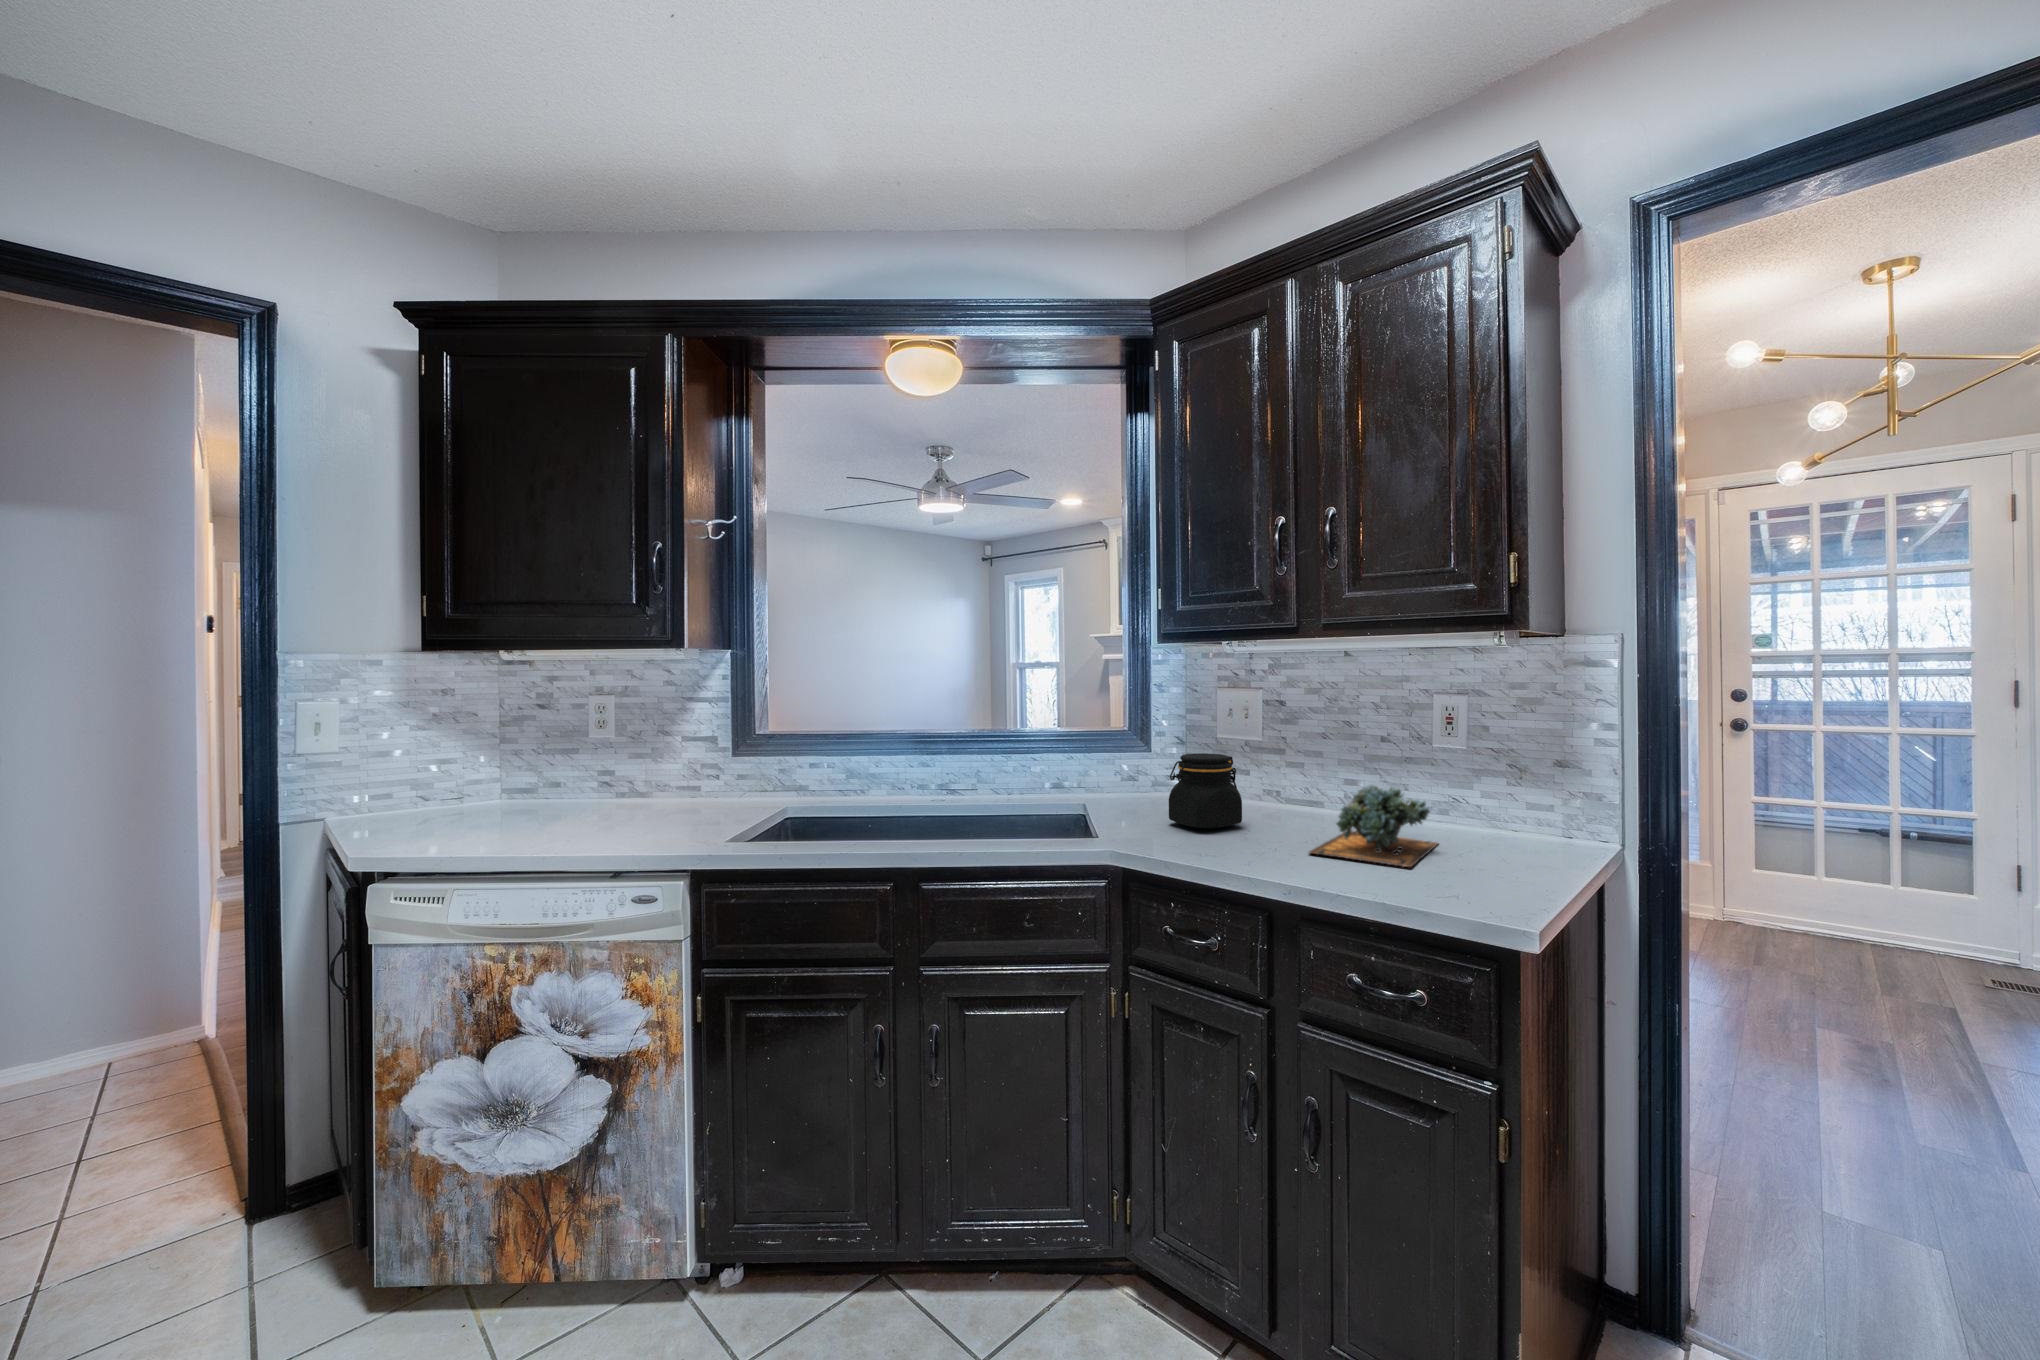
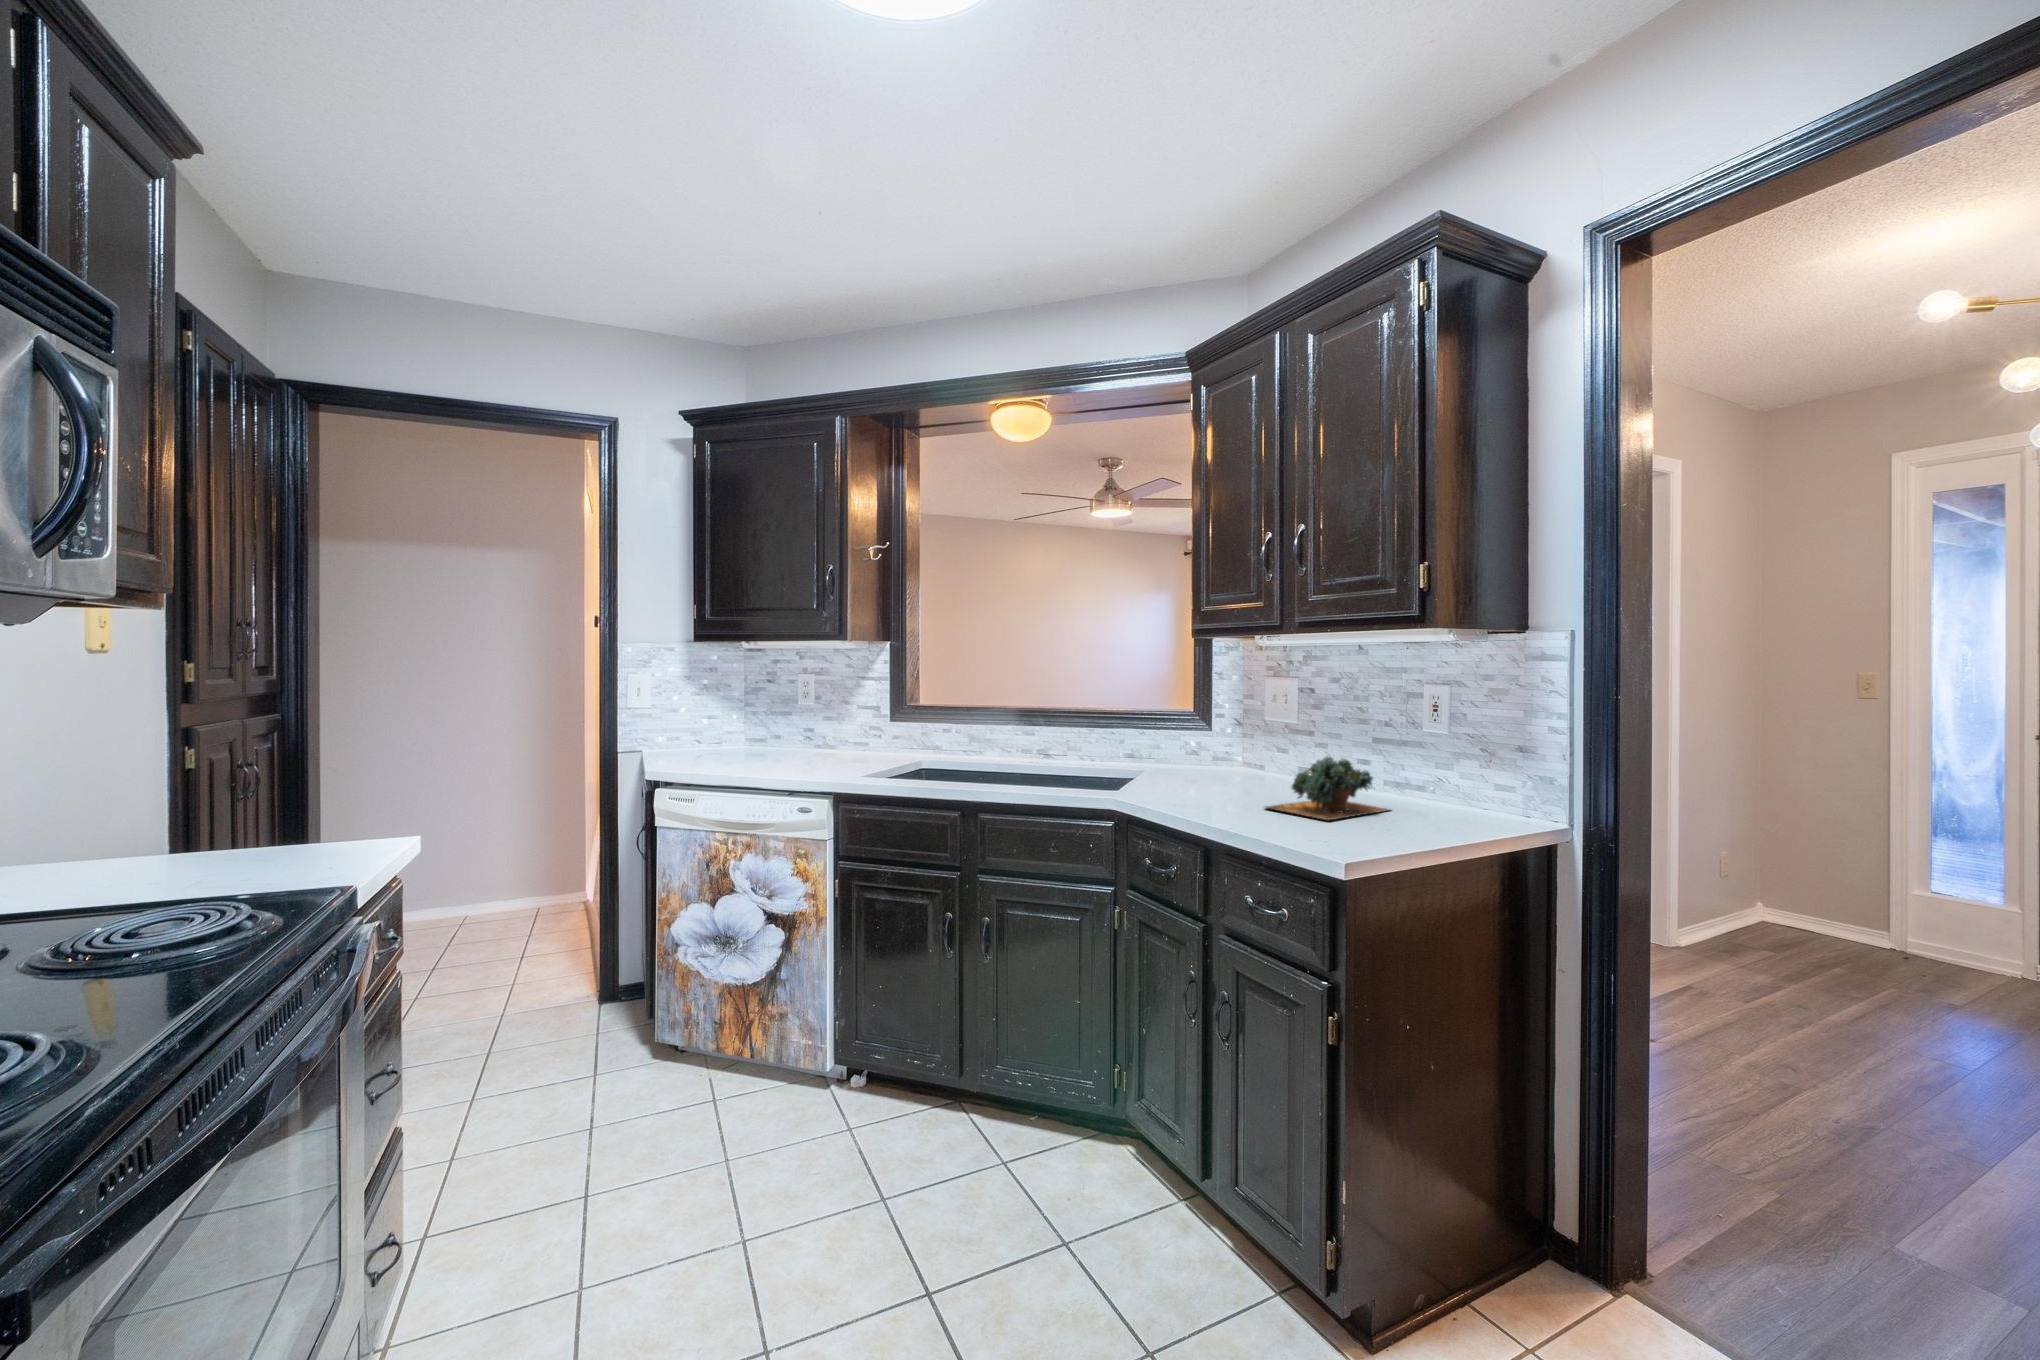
jar: present [1169,753,1242,829] -> none [1182,729,1247,790]

